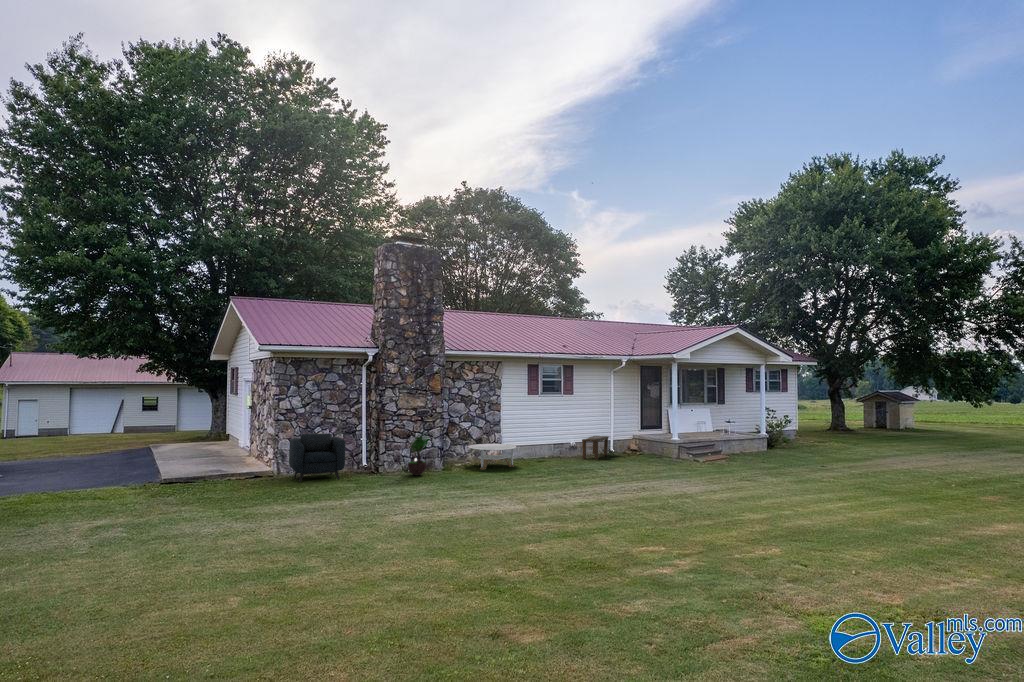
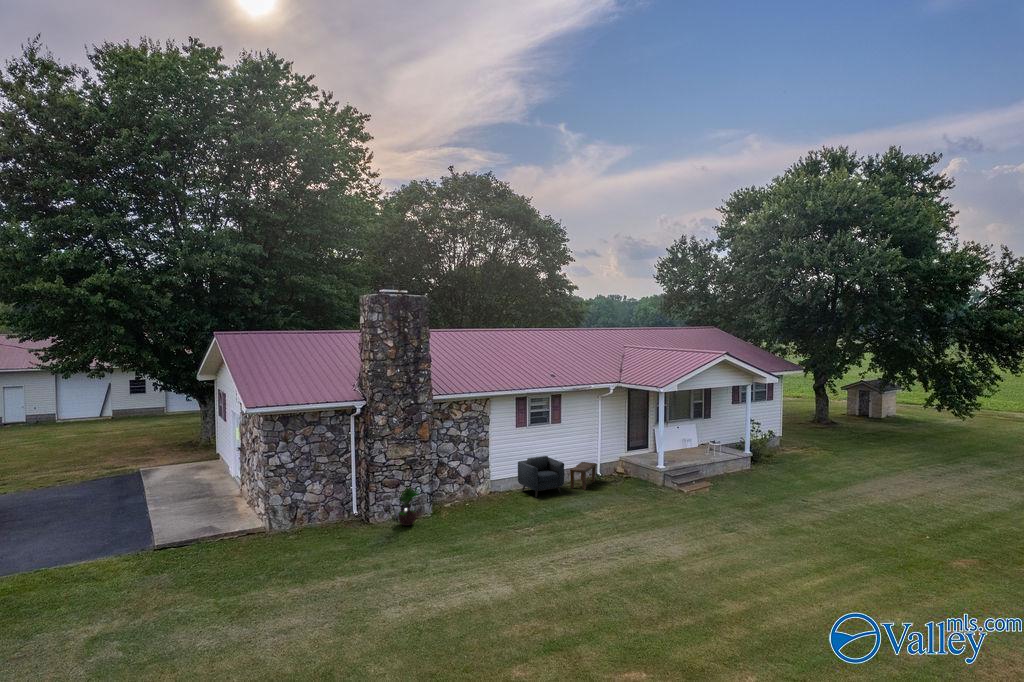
armchair: present [289,433,346,482] -> present [518,456,564,497]
round table: present [468,444,516,470] -> none [458,480,505,512]

